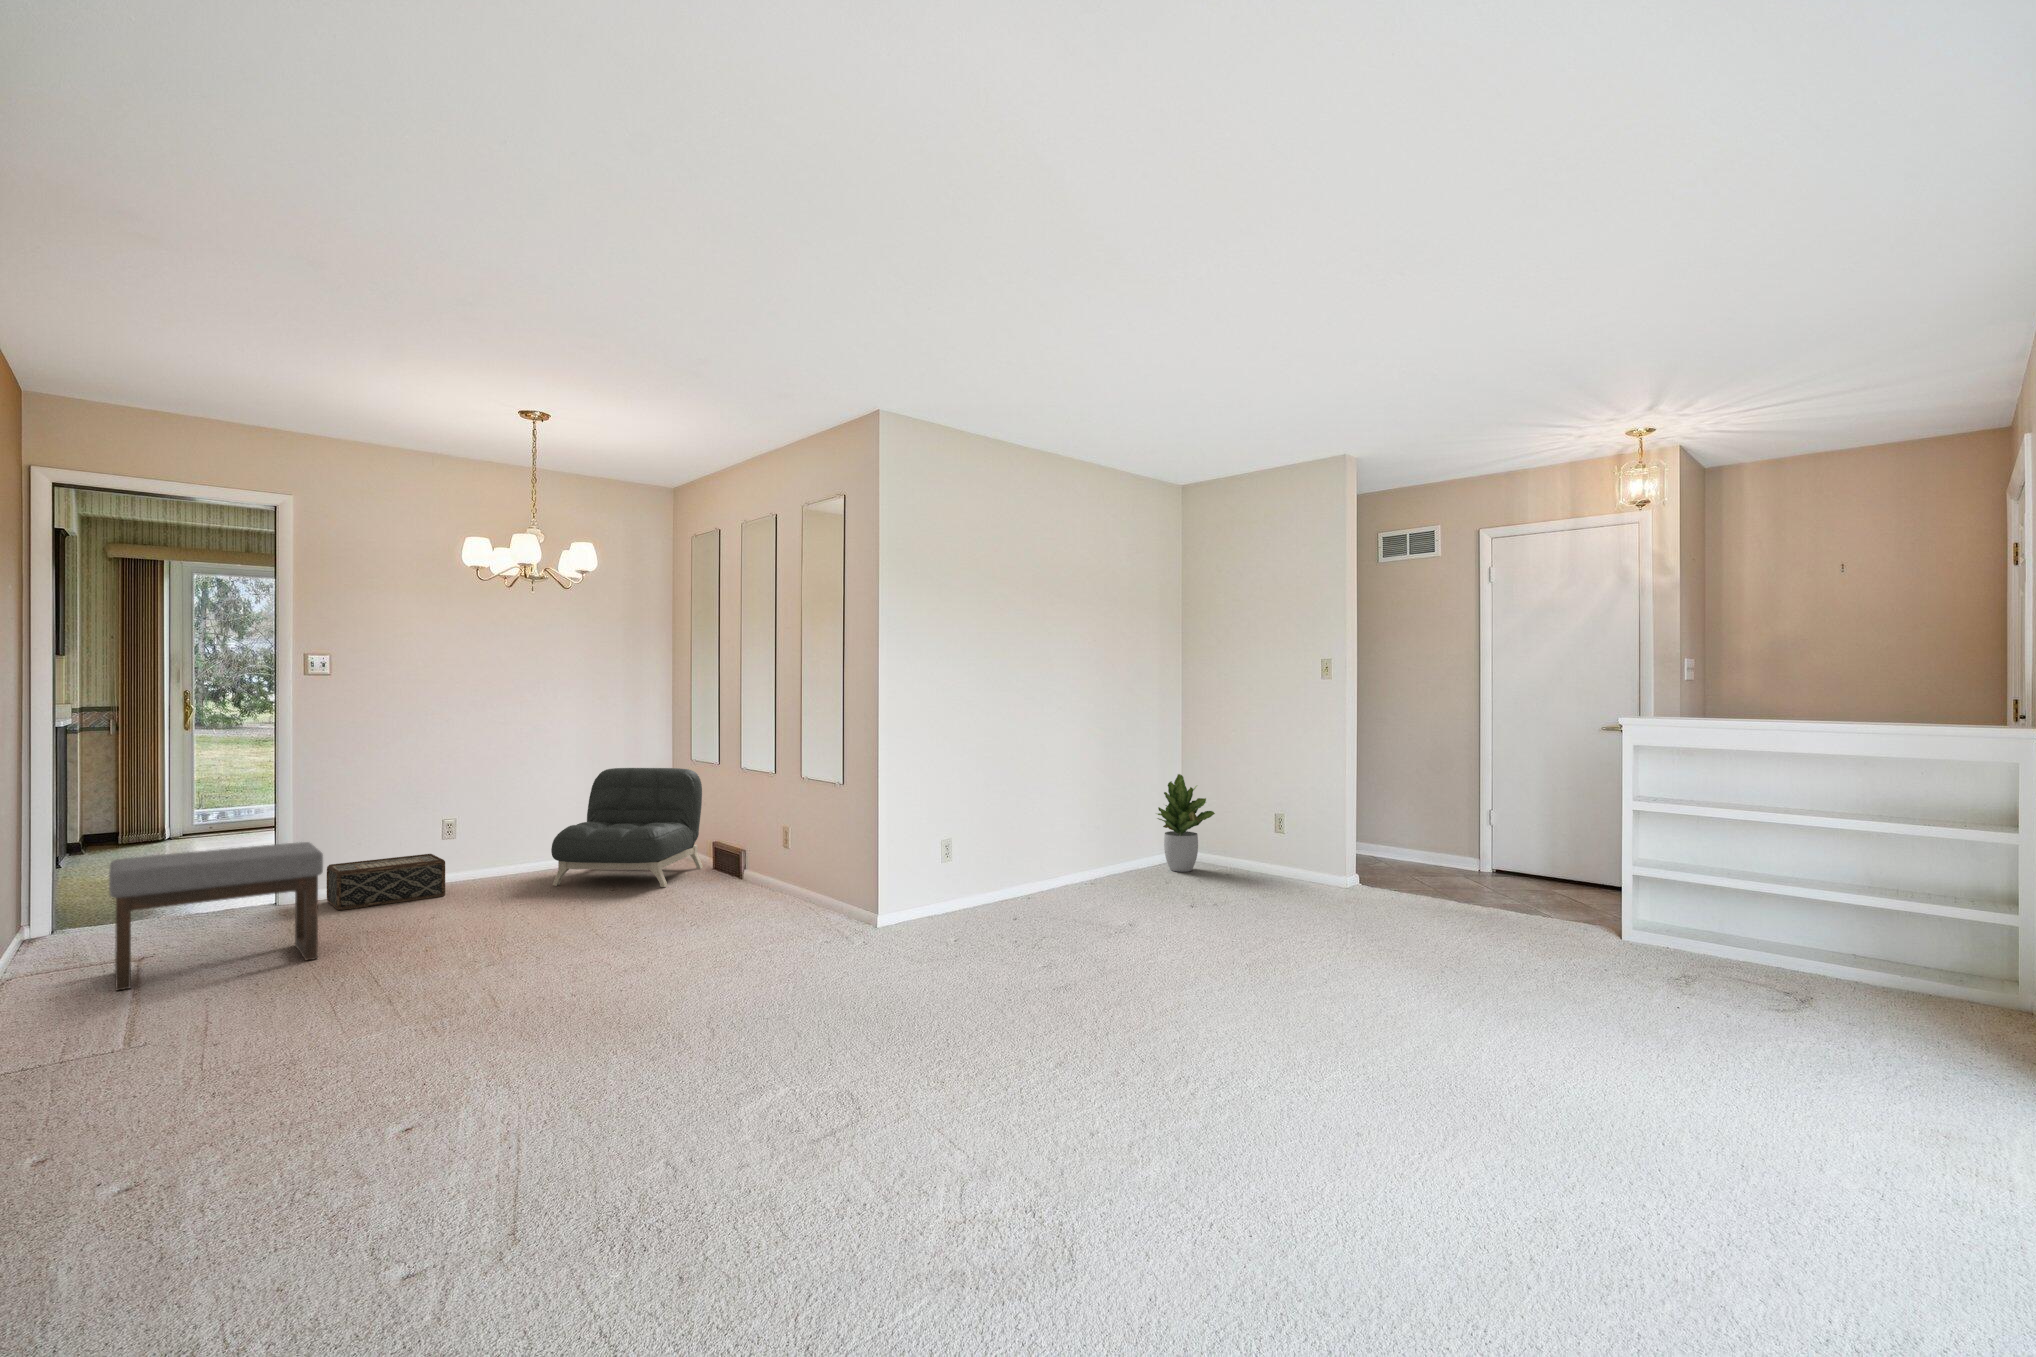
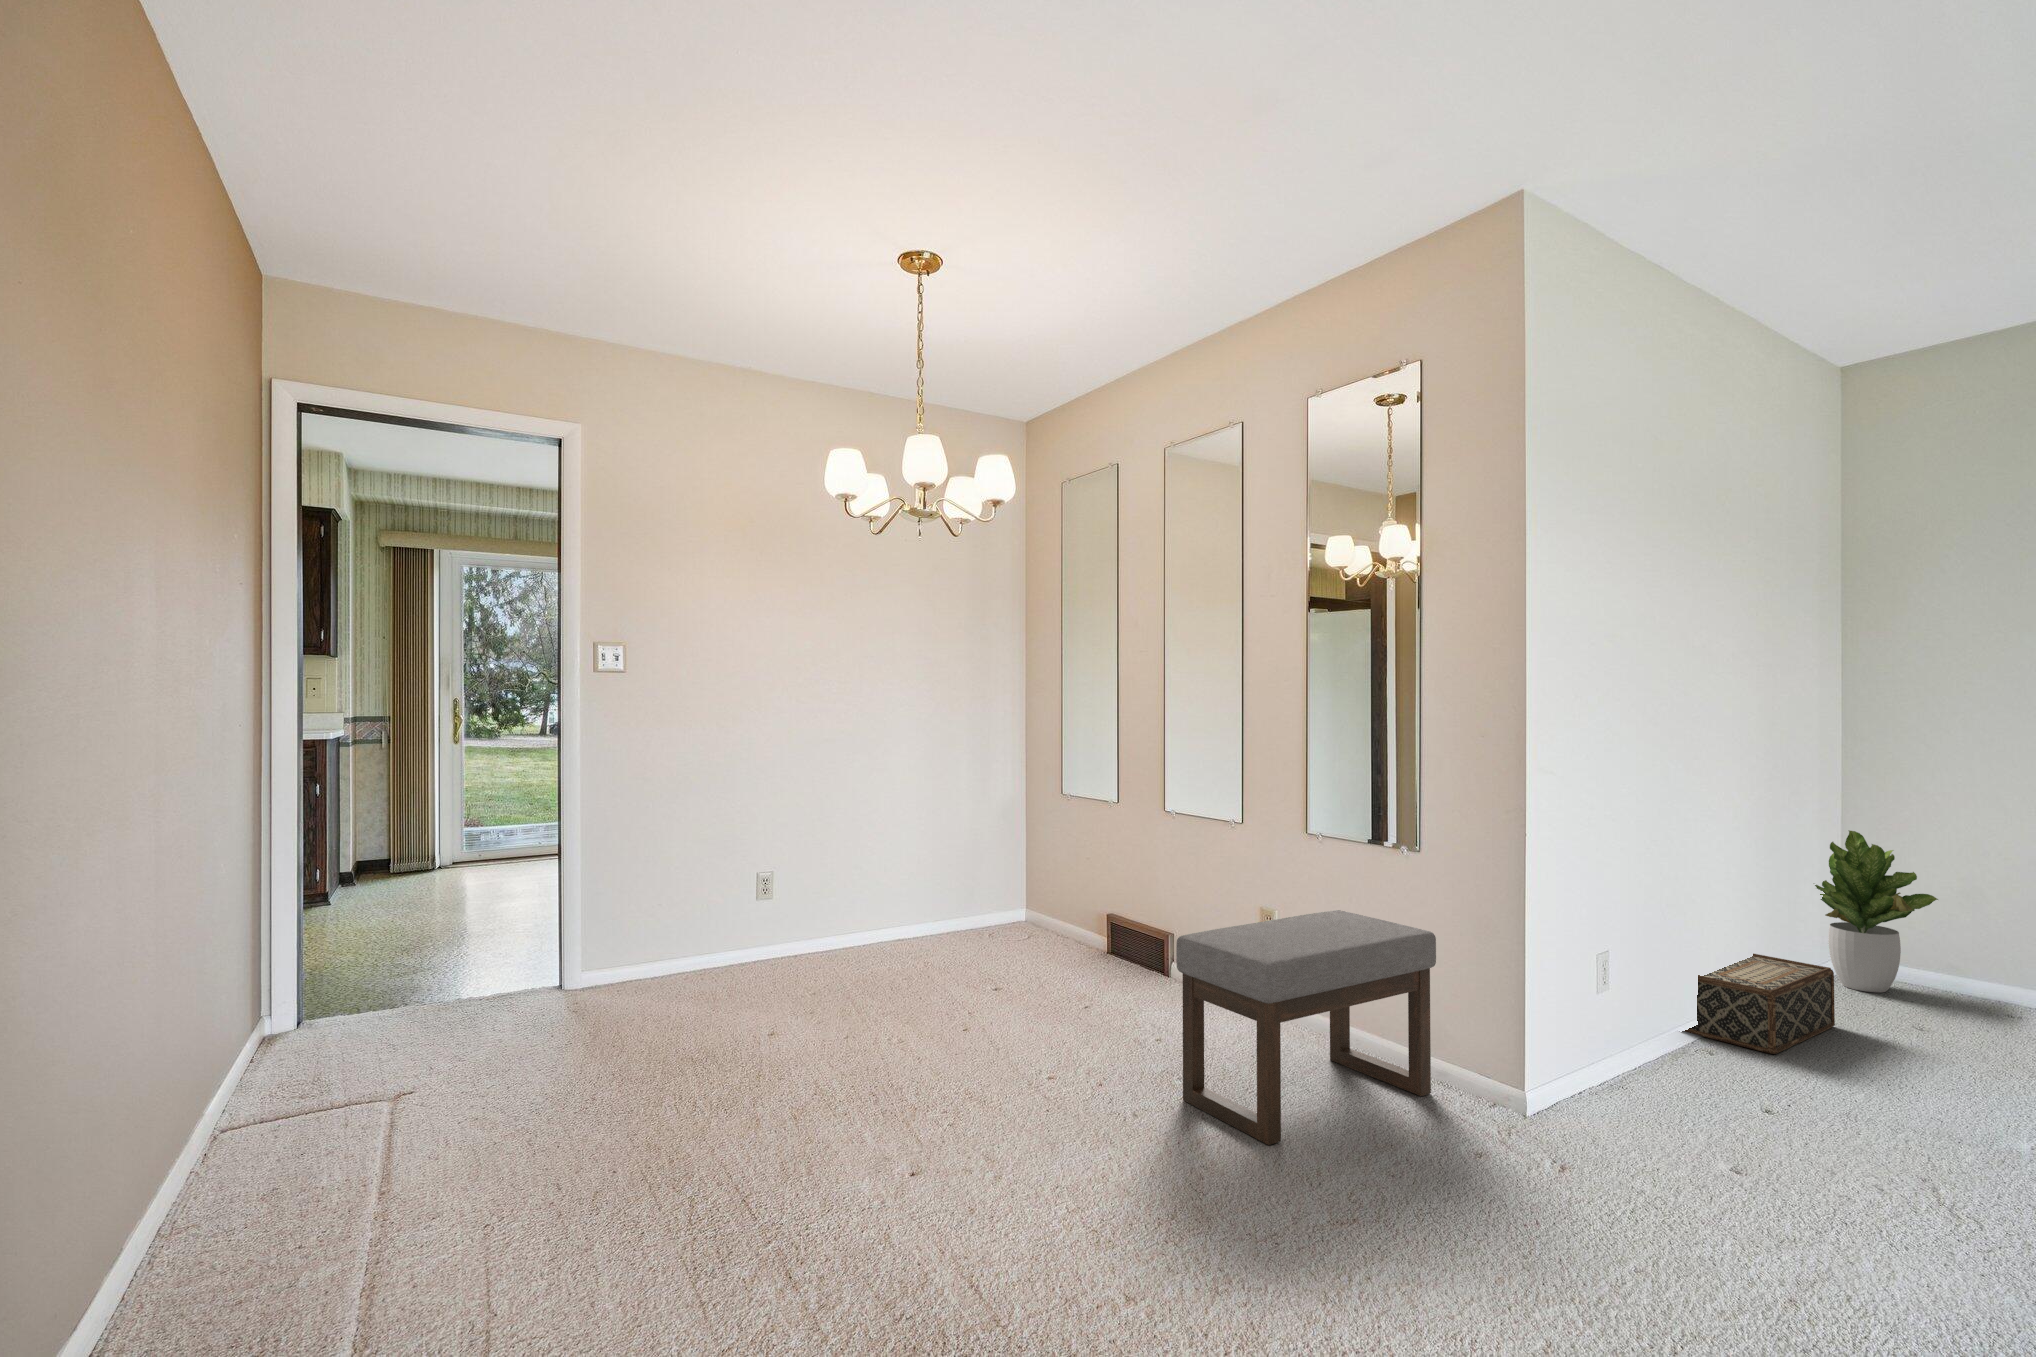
armchair: present [551,768,703,887] -> none [903,803,1089,982]
ottoman: present [109,842,323,991] -> present [1176,910,1436,1145]
woven basket: present [327,854,445,910] -> present [1684,954,1835,1054]

